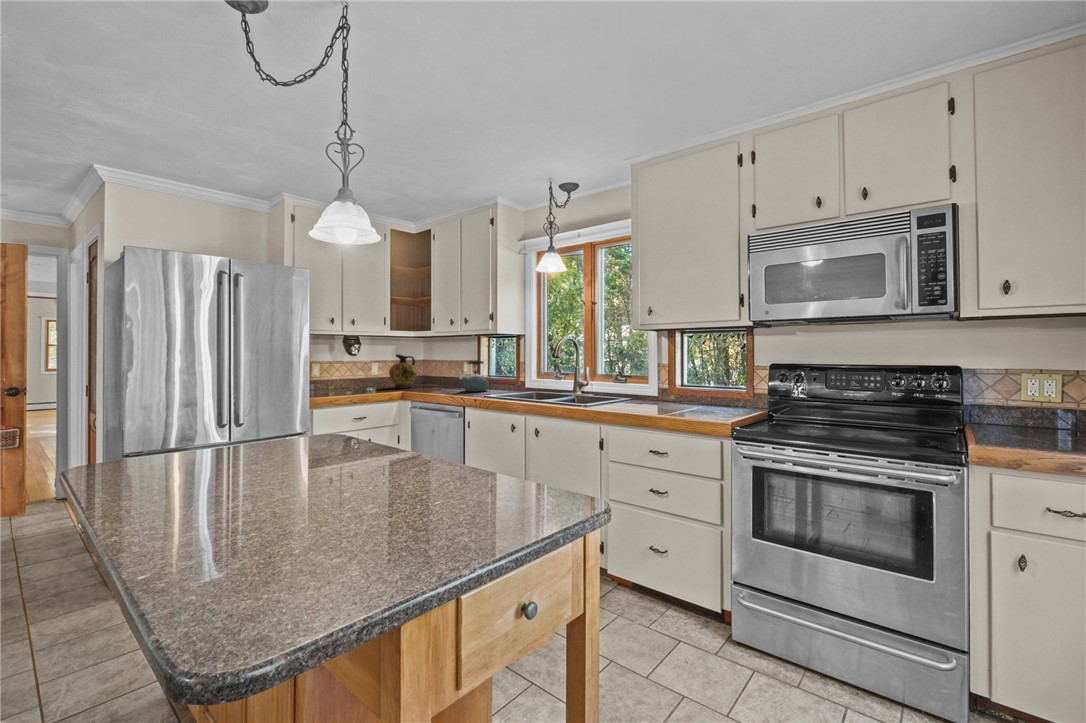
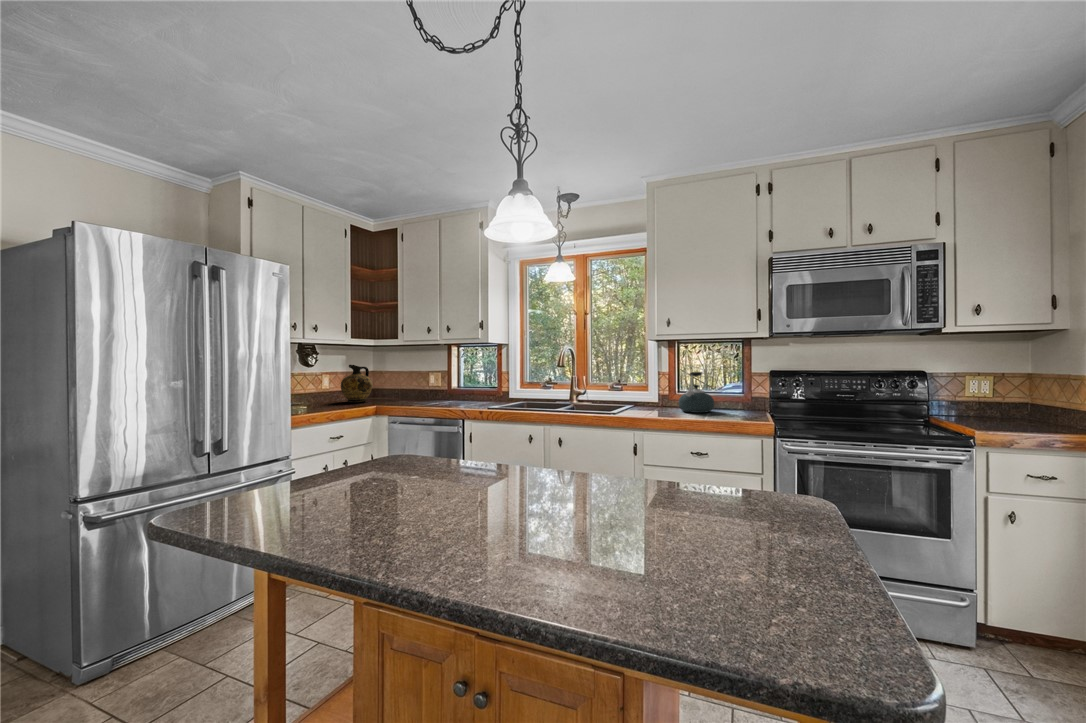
kettle: present [459,361,489,392] -> present [679,372,714,413]

